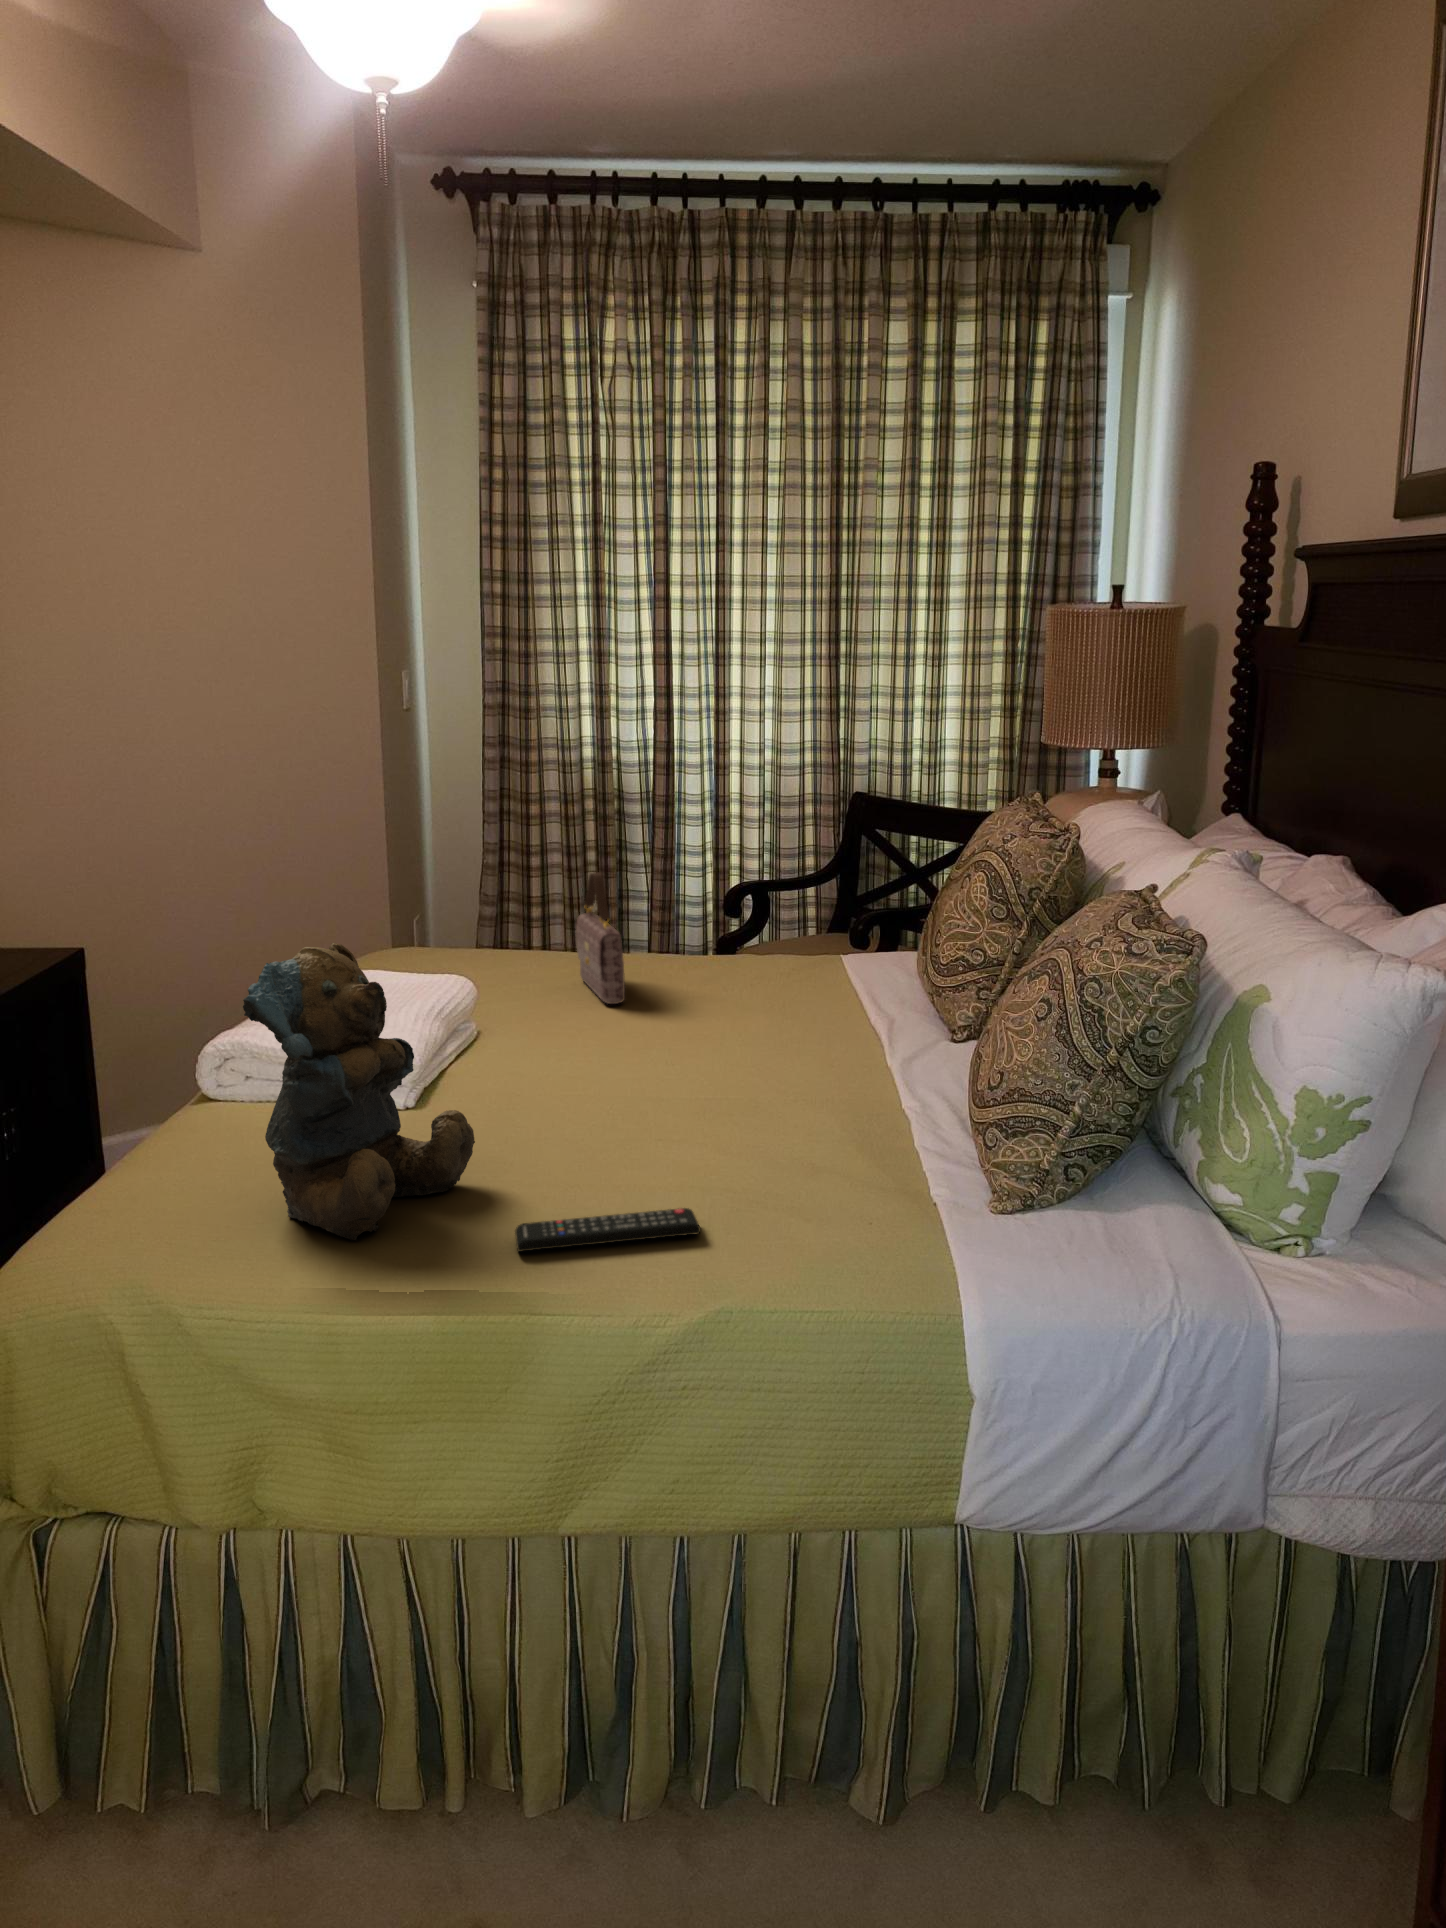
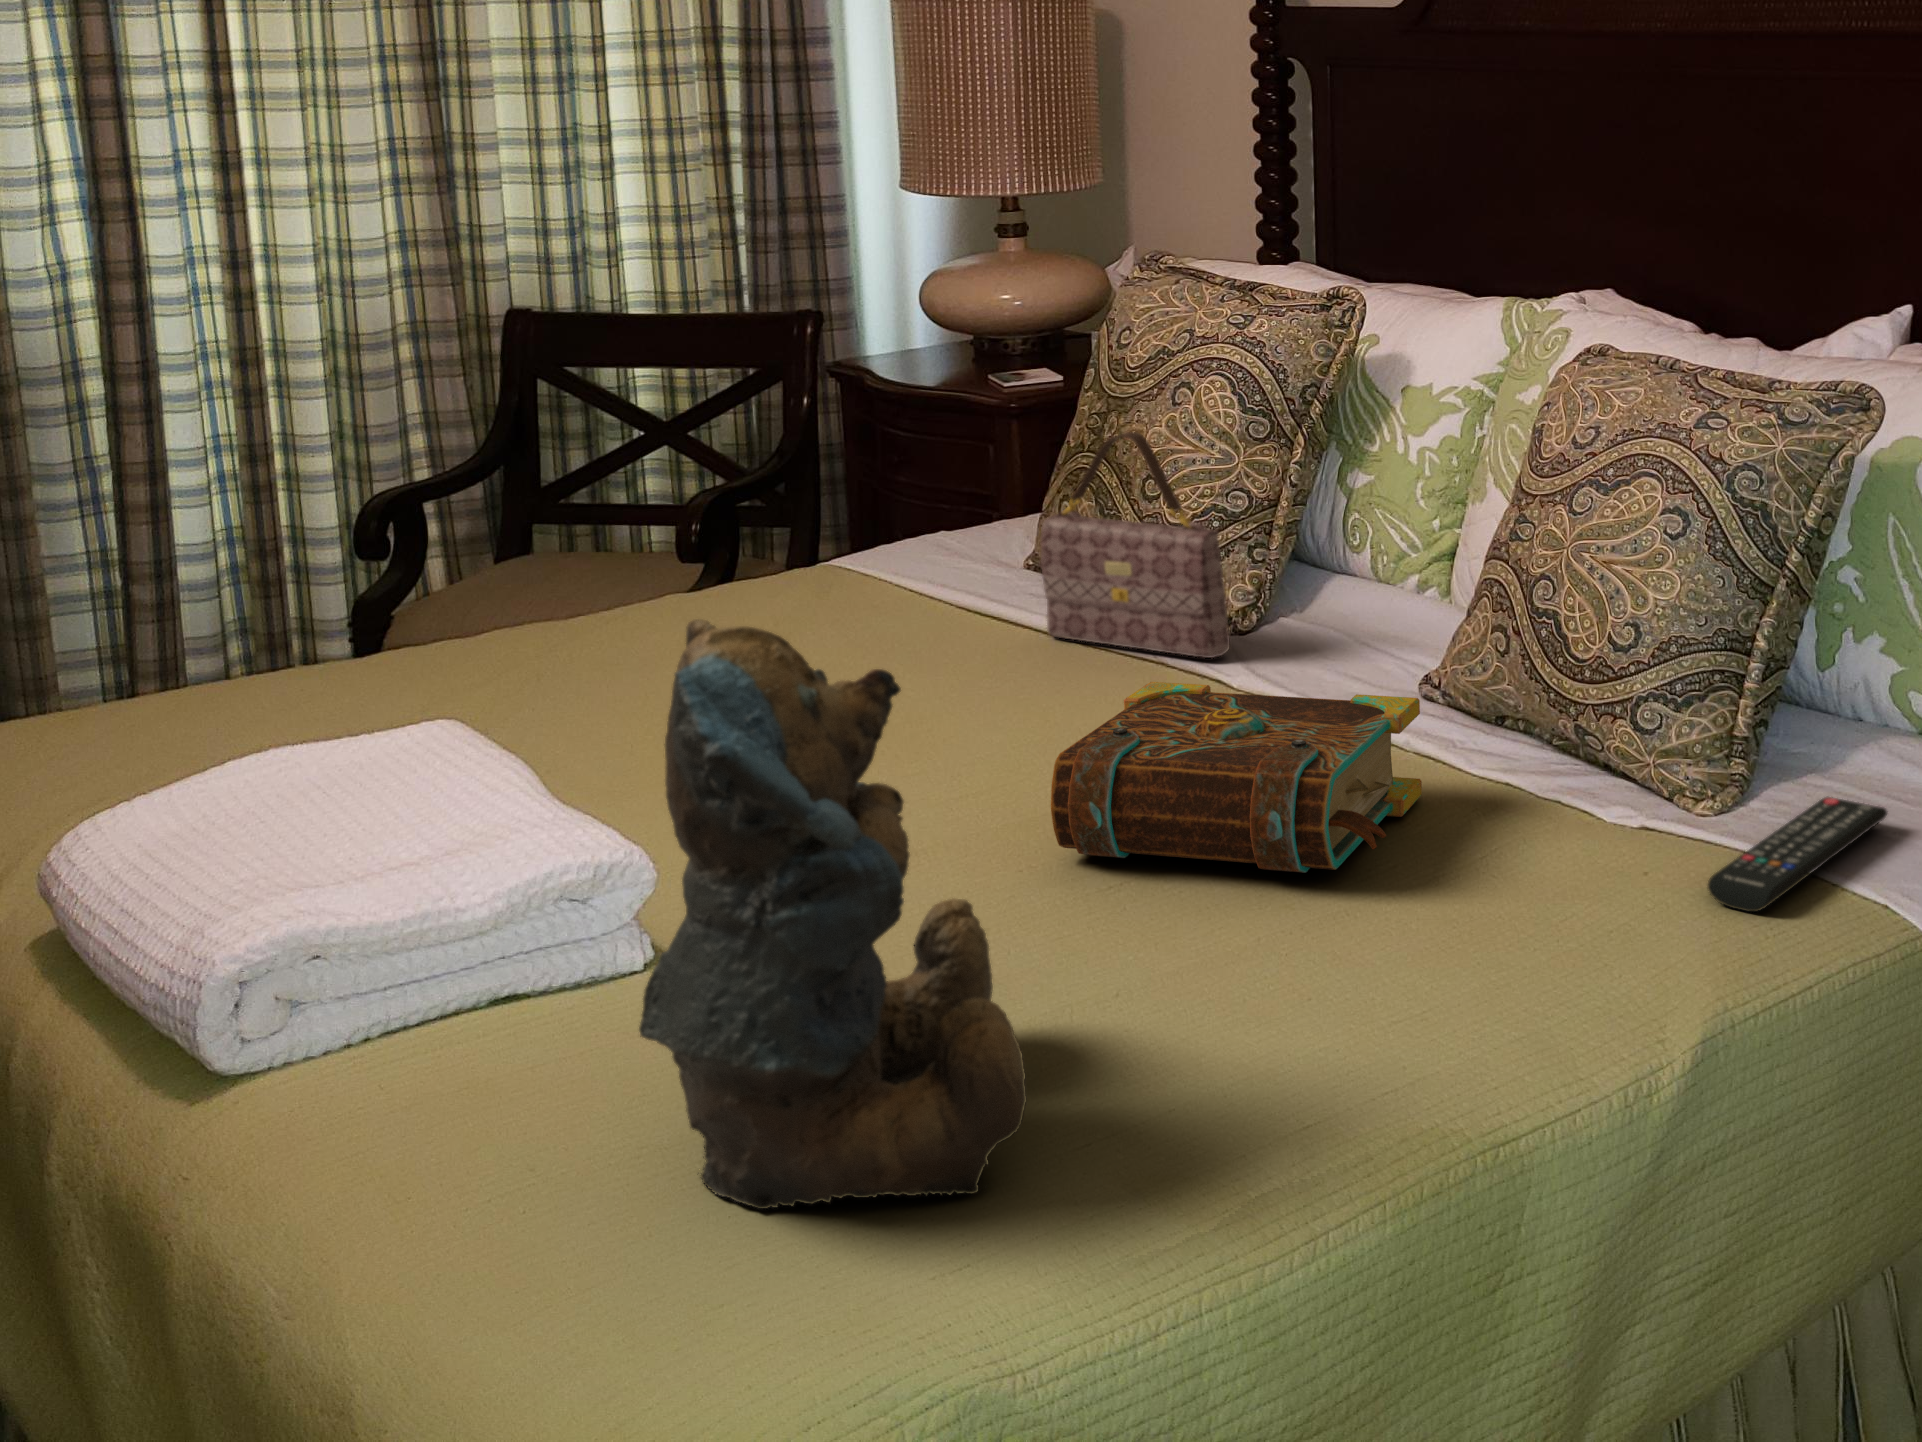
handbag: present [576,872,625,1004] -> present [1041,432,1230,658]
book: none [635,1044,861,1166] -> present [1051,682,1422,873]
remote control: present [515,1208,700,1252] -> present [1708,797,1888,912]

